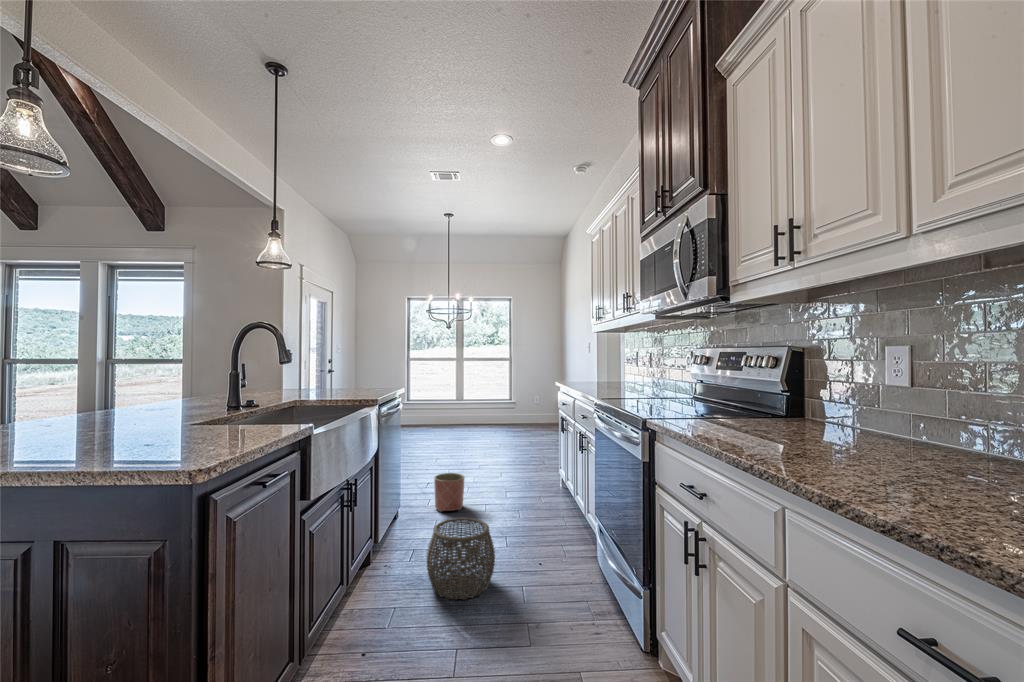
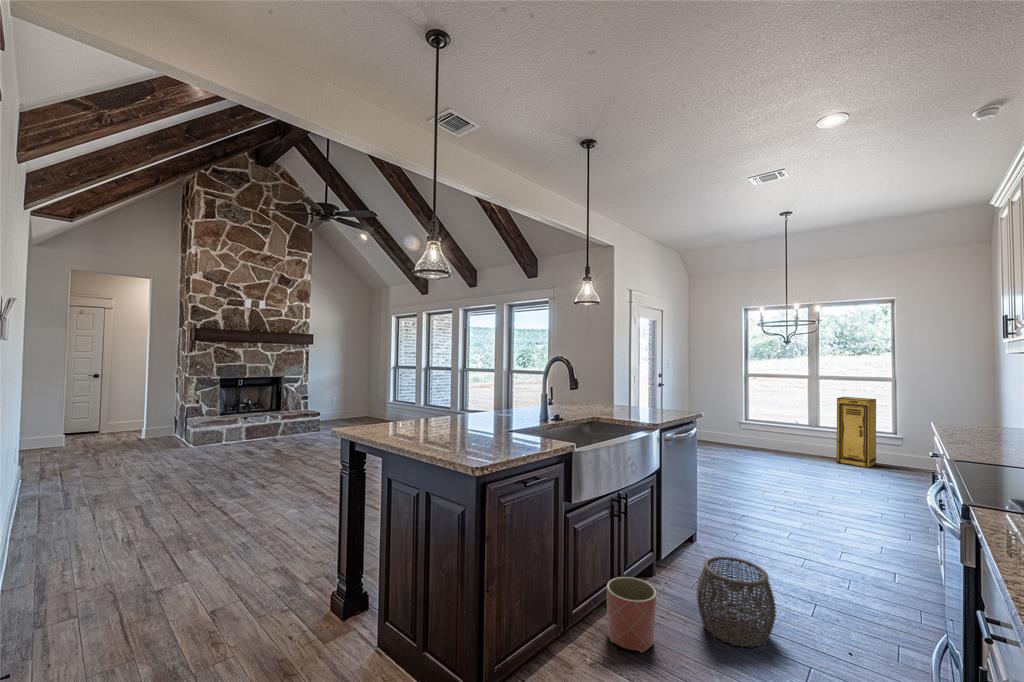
storage cabinet: none [477,374,502,429] -> present [837,397,876,468]
planter: present [434,473,464,512] -> present [607,577,657,652]

